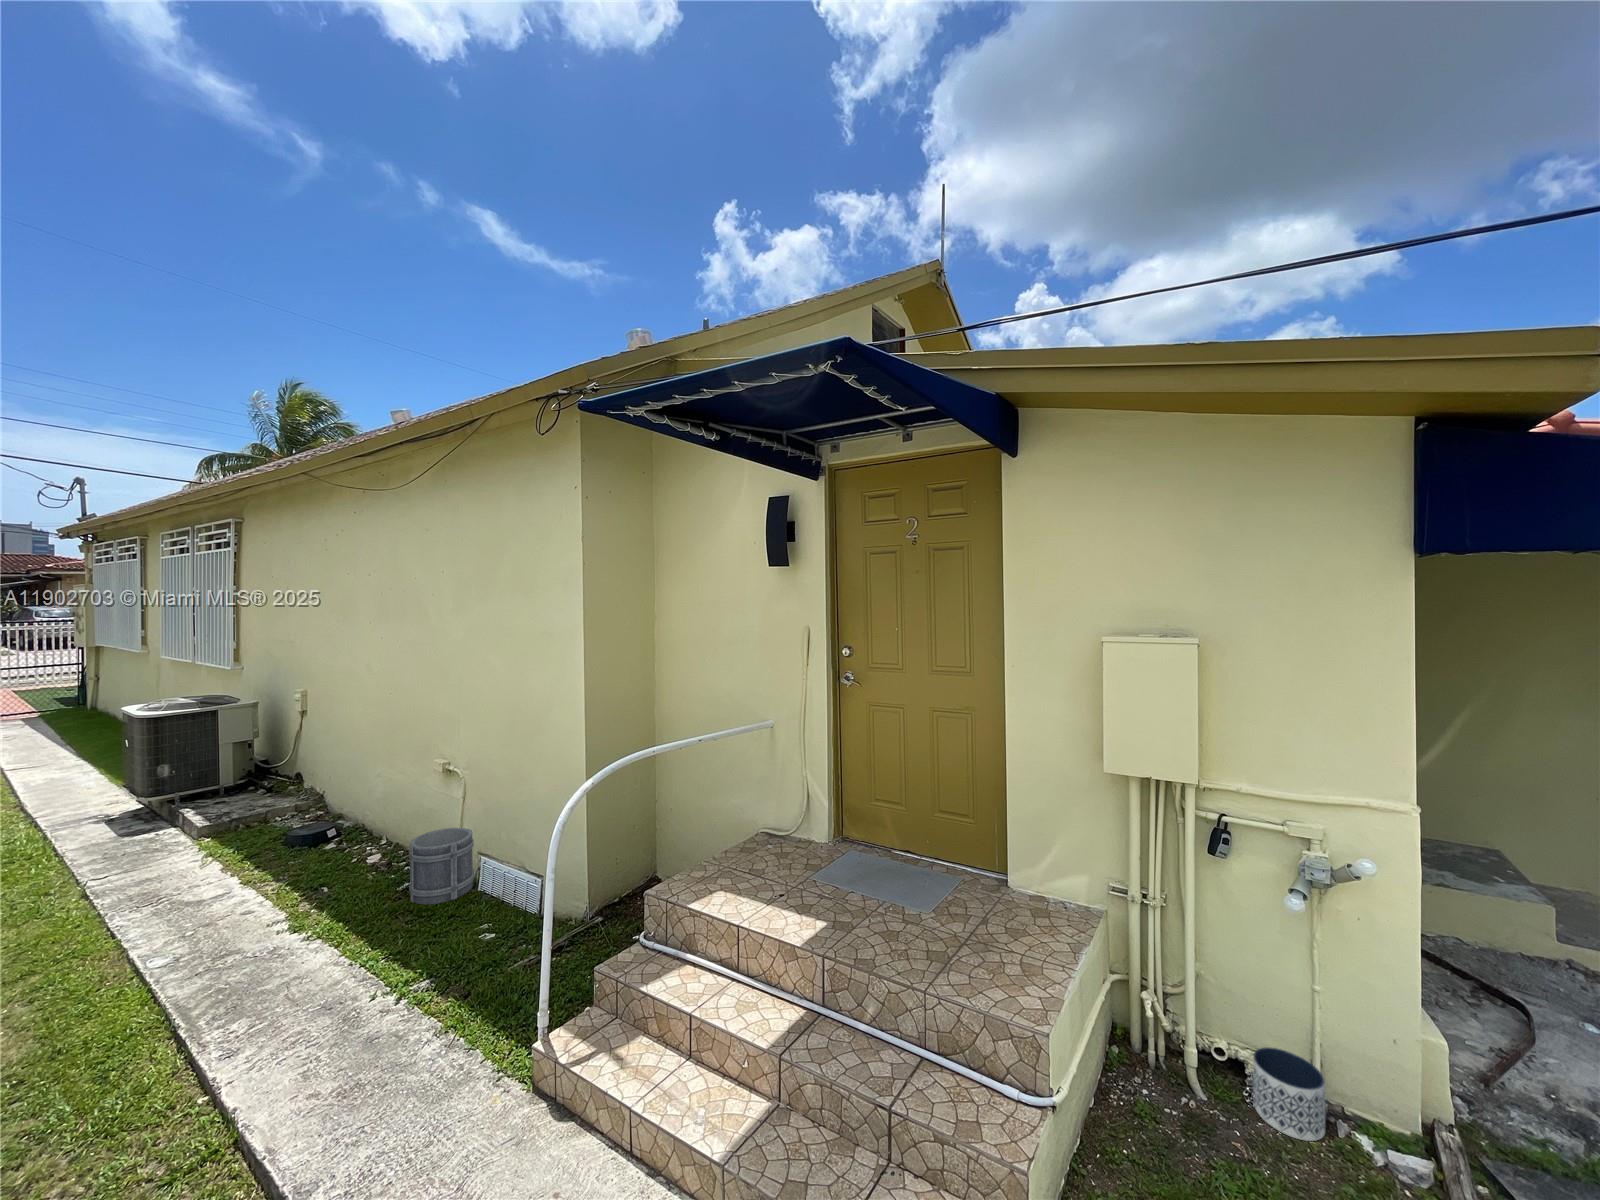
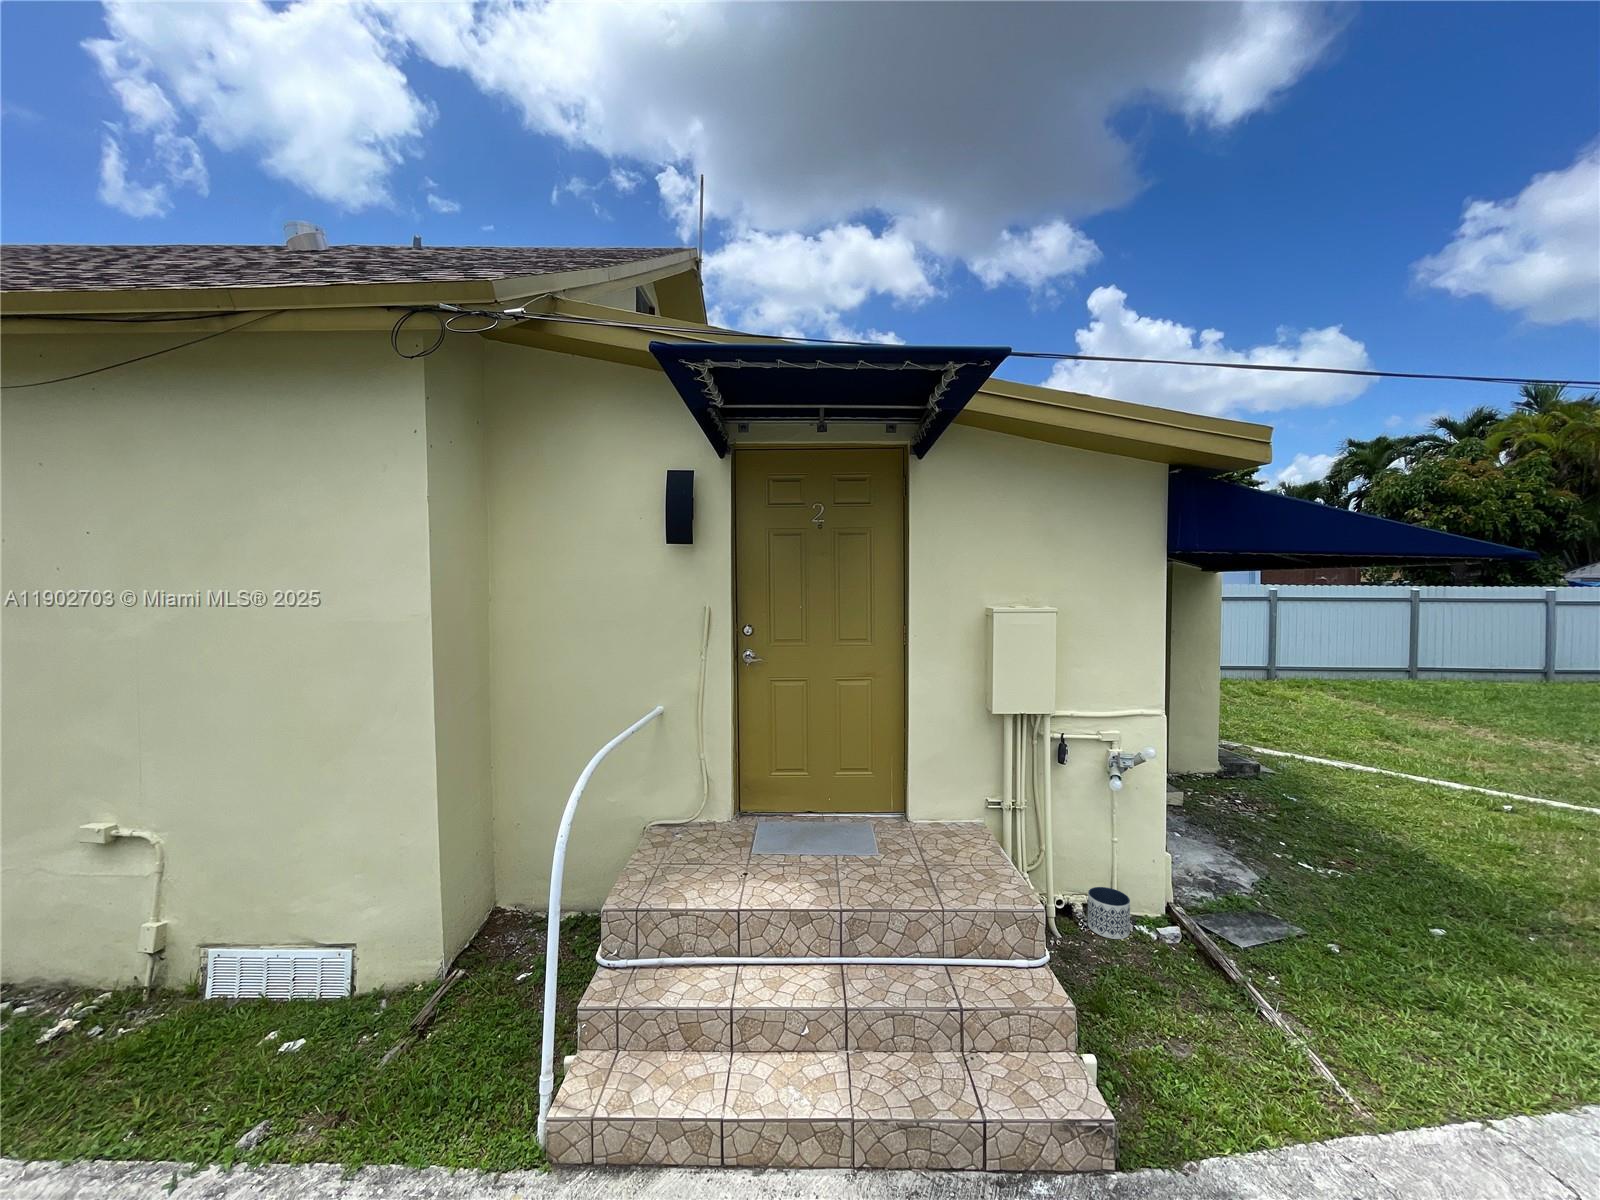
bucket: present [409,828,474,904] -> none [81,913,208,1049]

